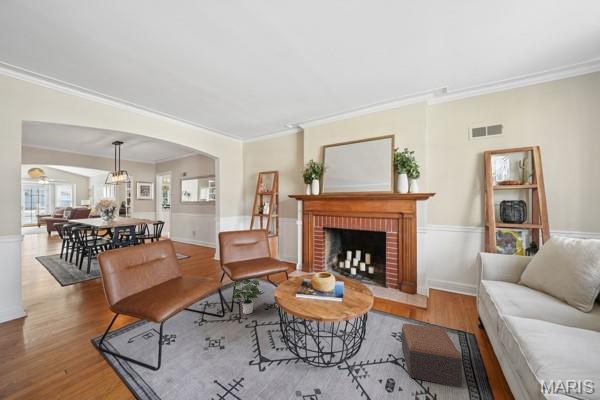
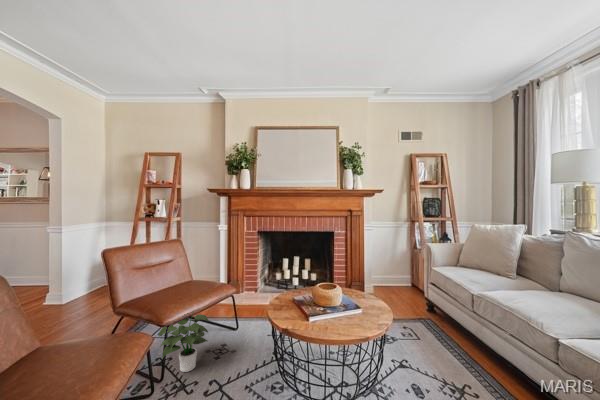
footstool: present [402,324,462,387] -> none [396,319,462,377]

